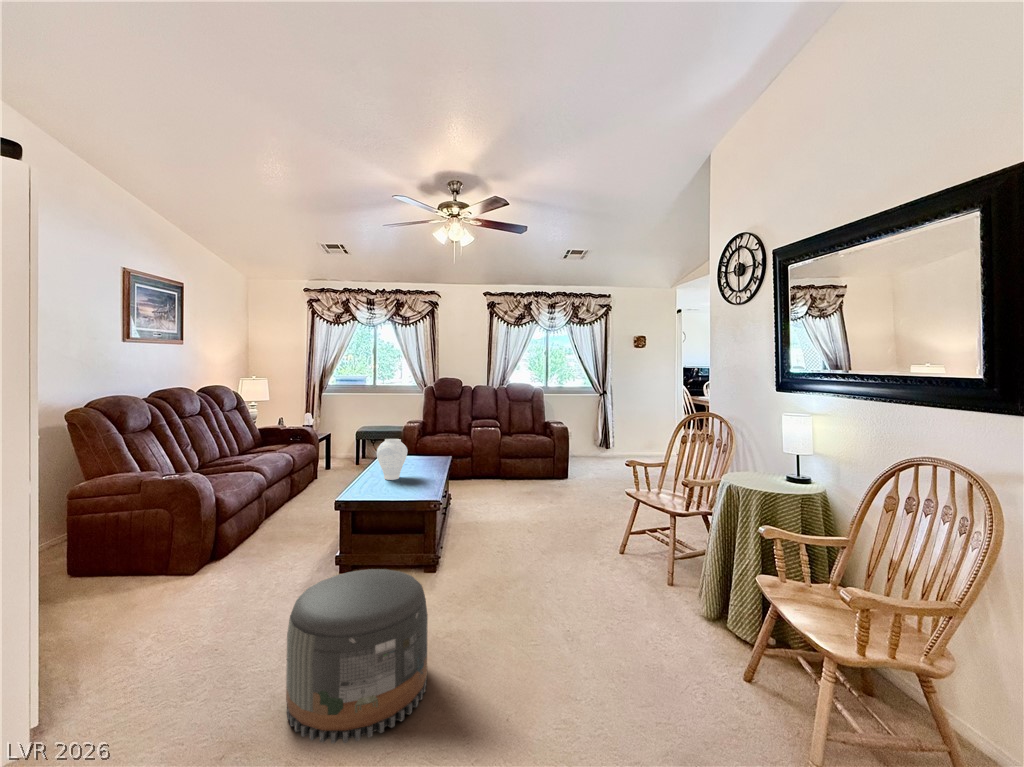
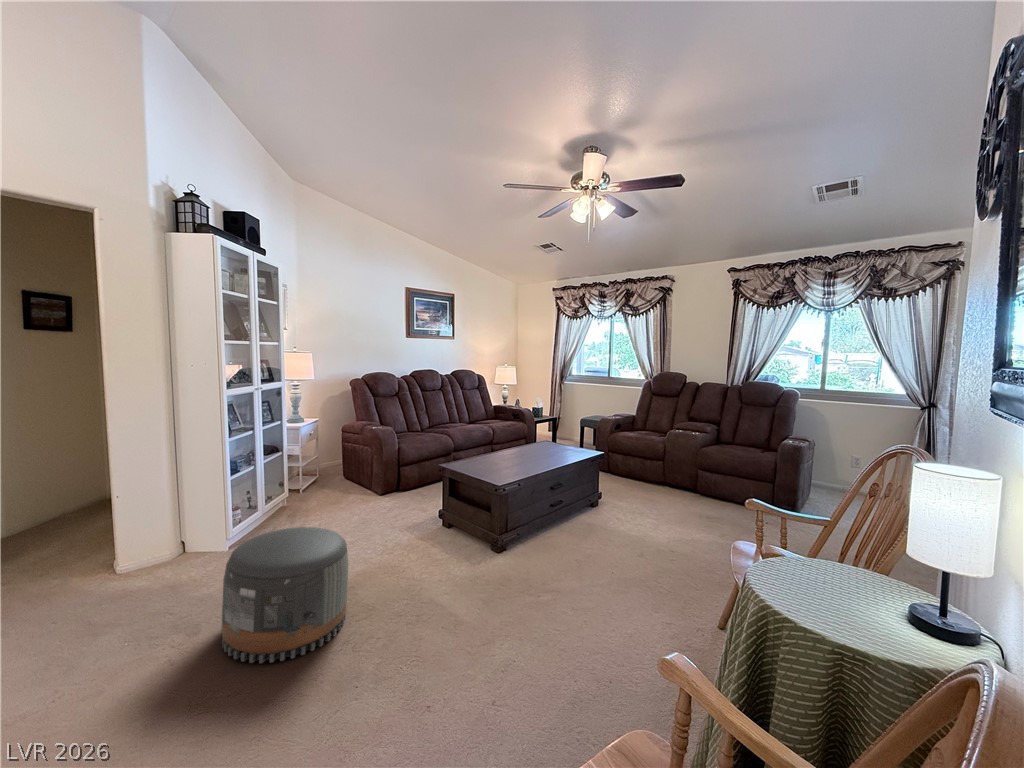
vase: present [377,439,408,480] -> none [483,428,511,467]

